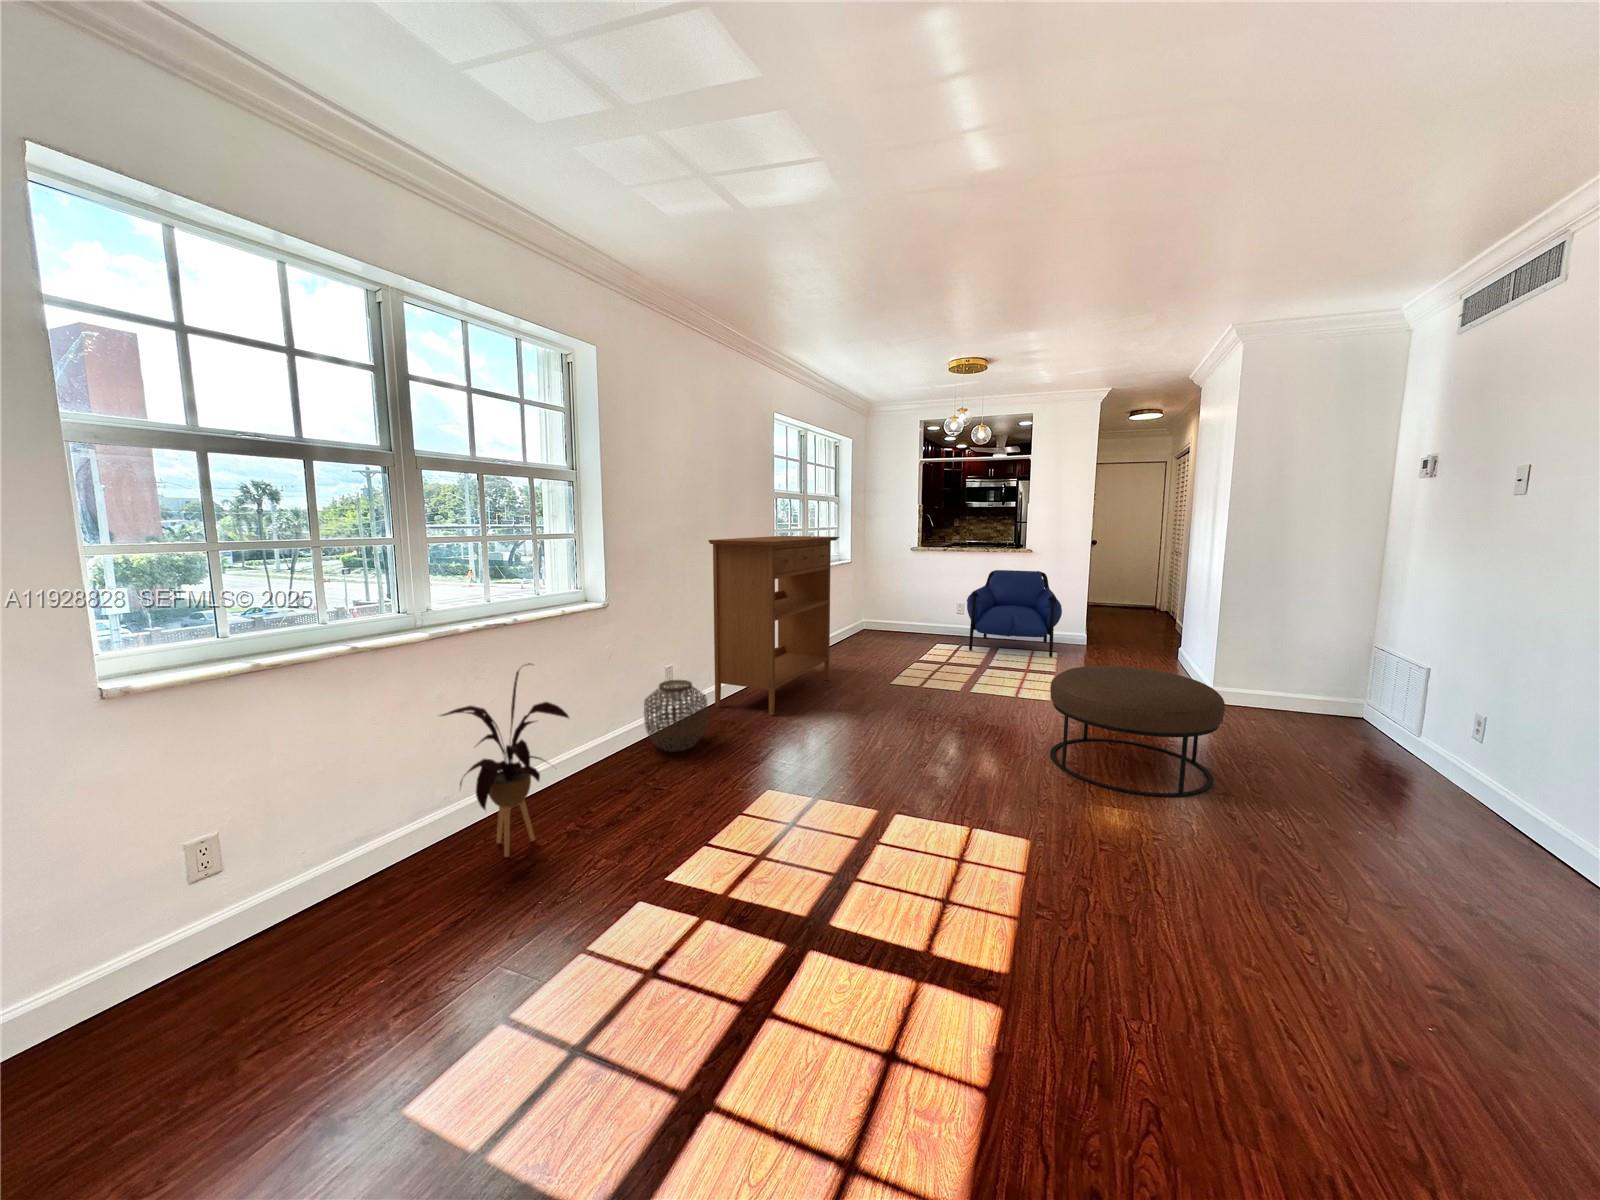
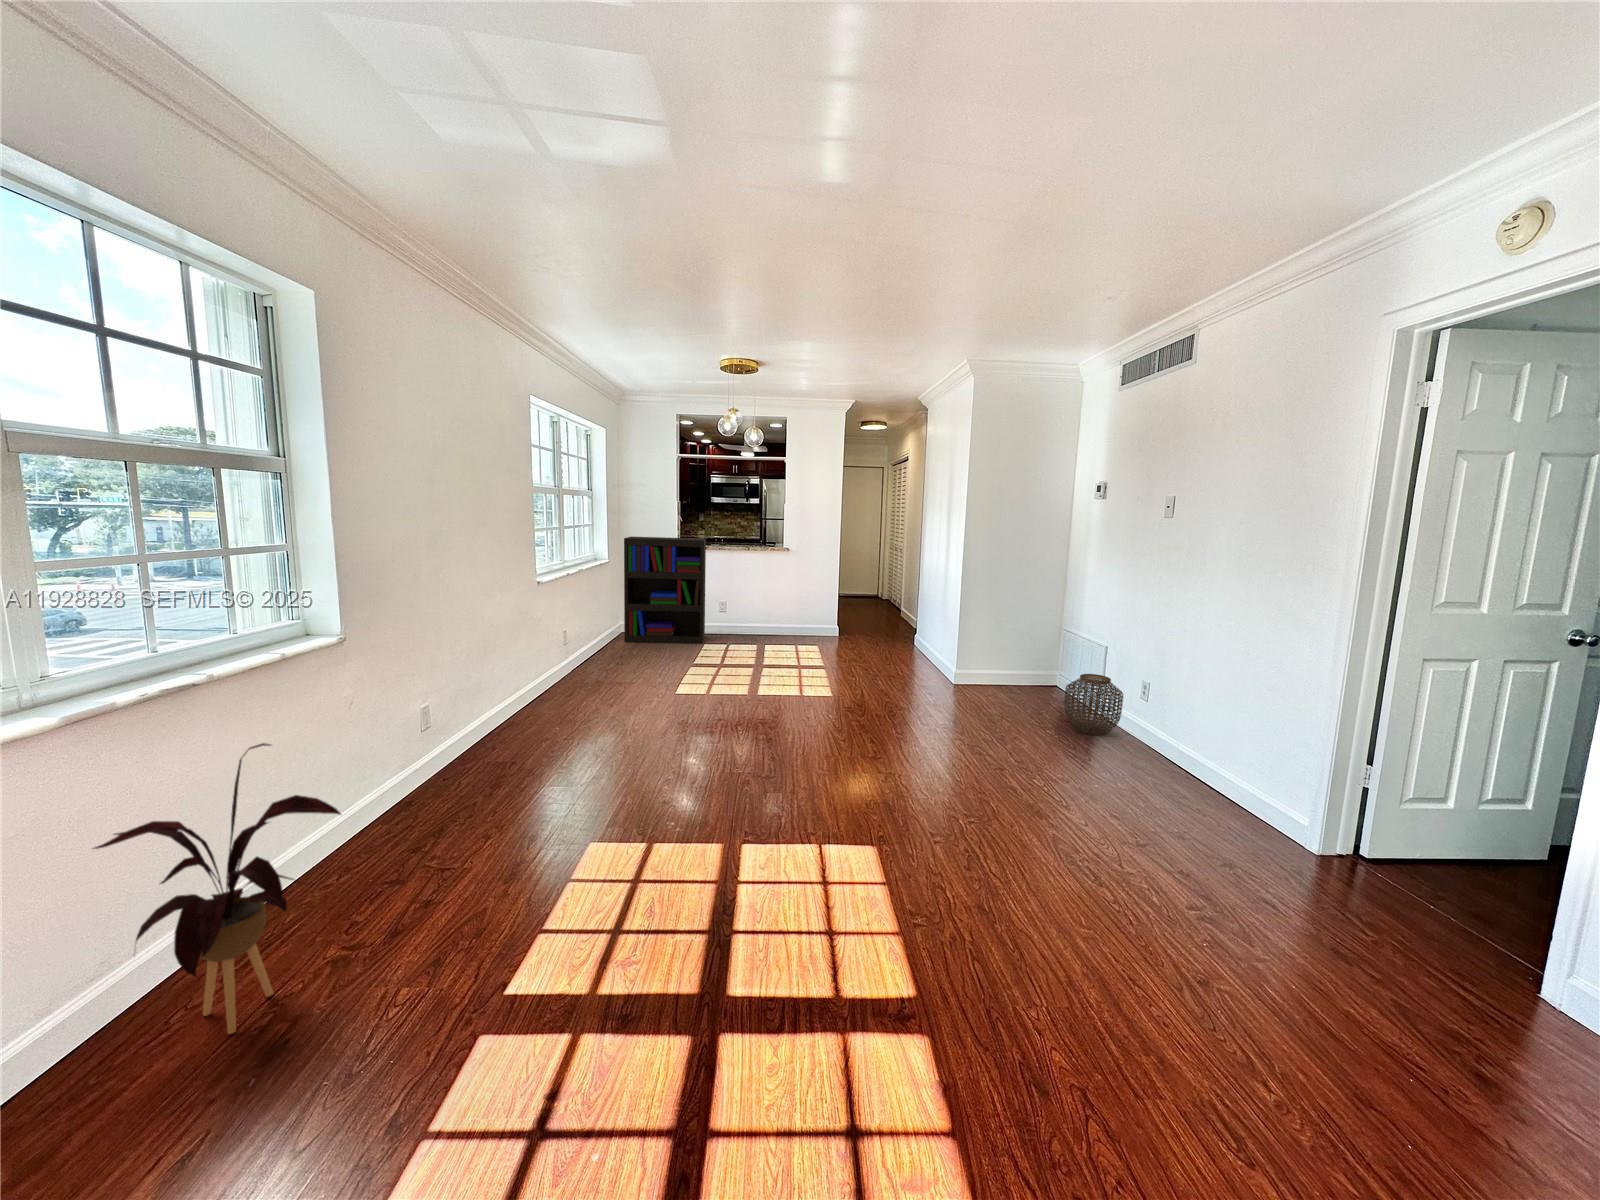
console table: present [708,536,839,715] -> none [464,536,614,752]
bookshelf: none [865,540,945,641] -> present [624,537,706,643]
armchair: present [967,570,1062,657] -> none [735,569,824,653]
ottoman: present [1050,666,1225,797] -> none [856,665,1000,784]
woven basket: present [644,680,707,752] -> present [1064,674,1123,735]

